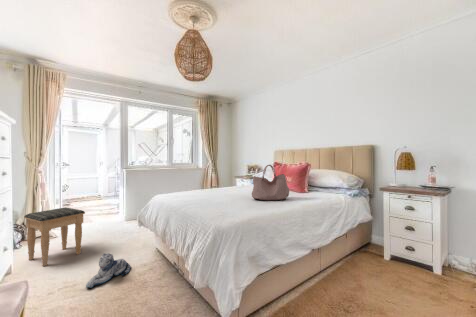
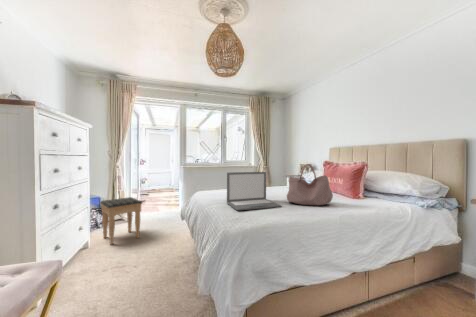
laptop: none [197,172,250,209] -> present [227,172,281,210]
plush toy: present [86,253,131,288] -> none [130,241,171,271]

